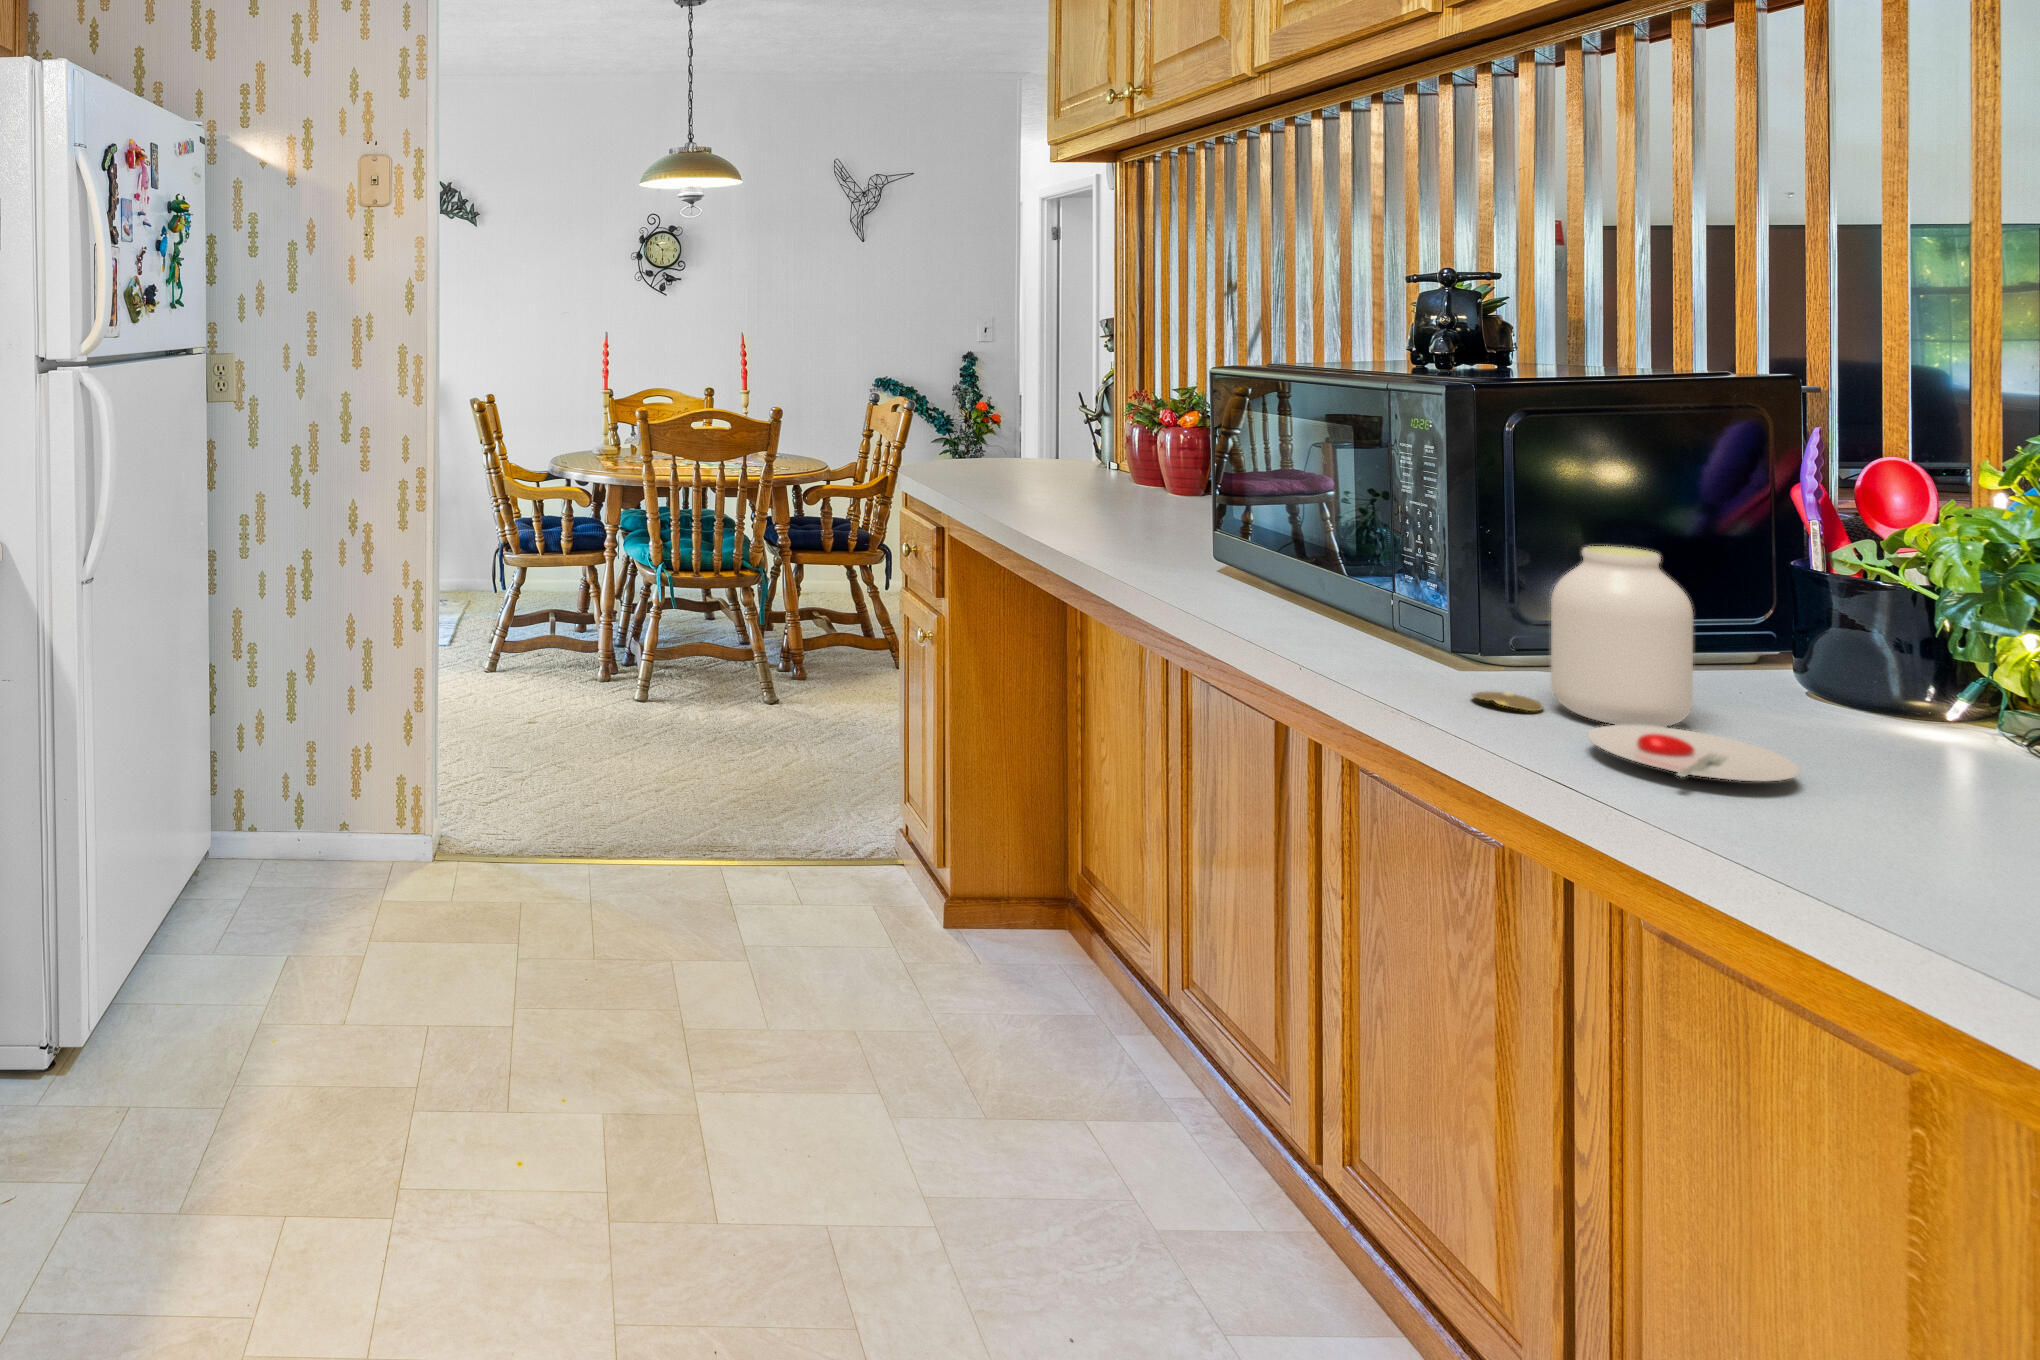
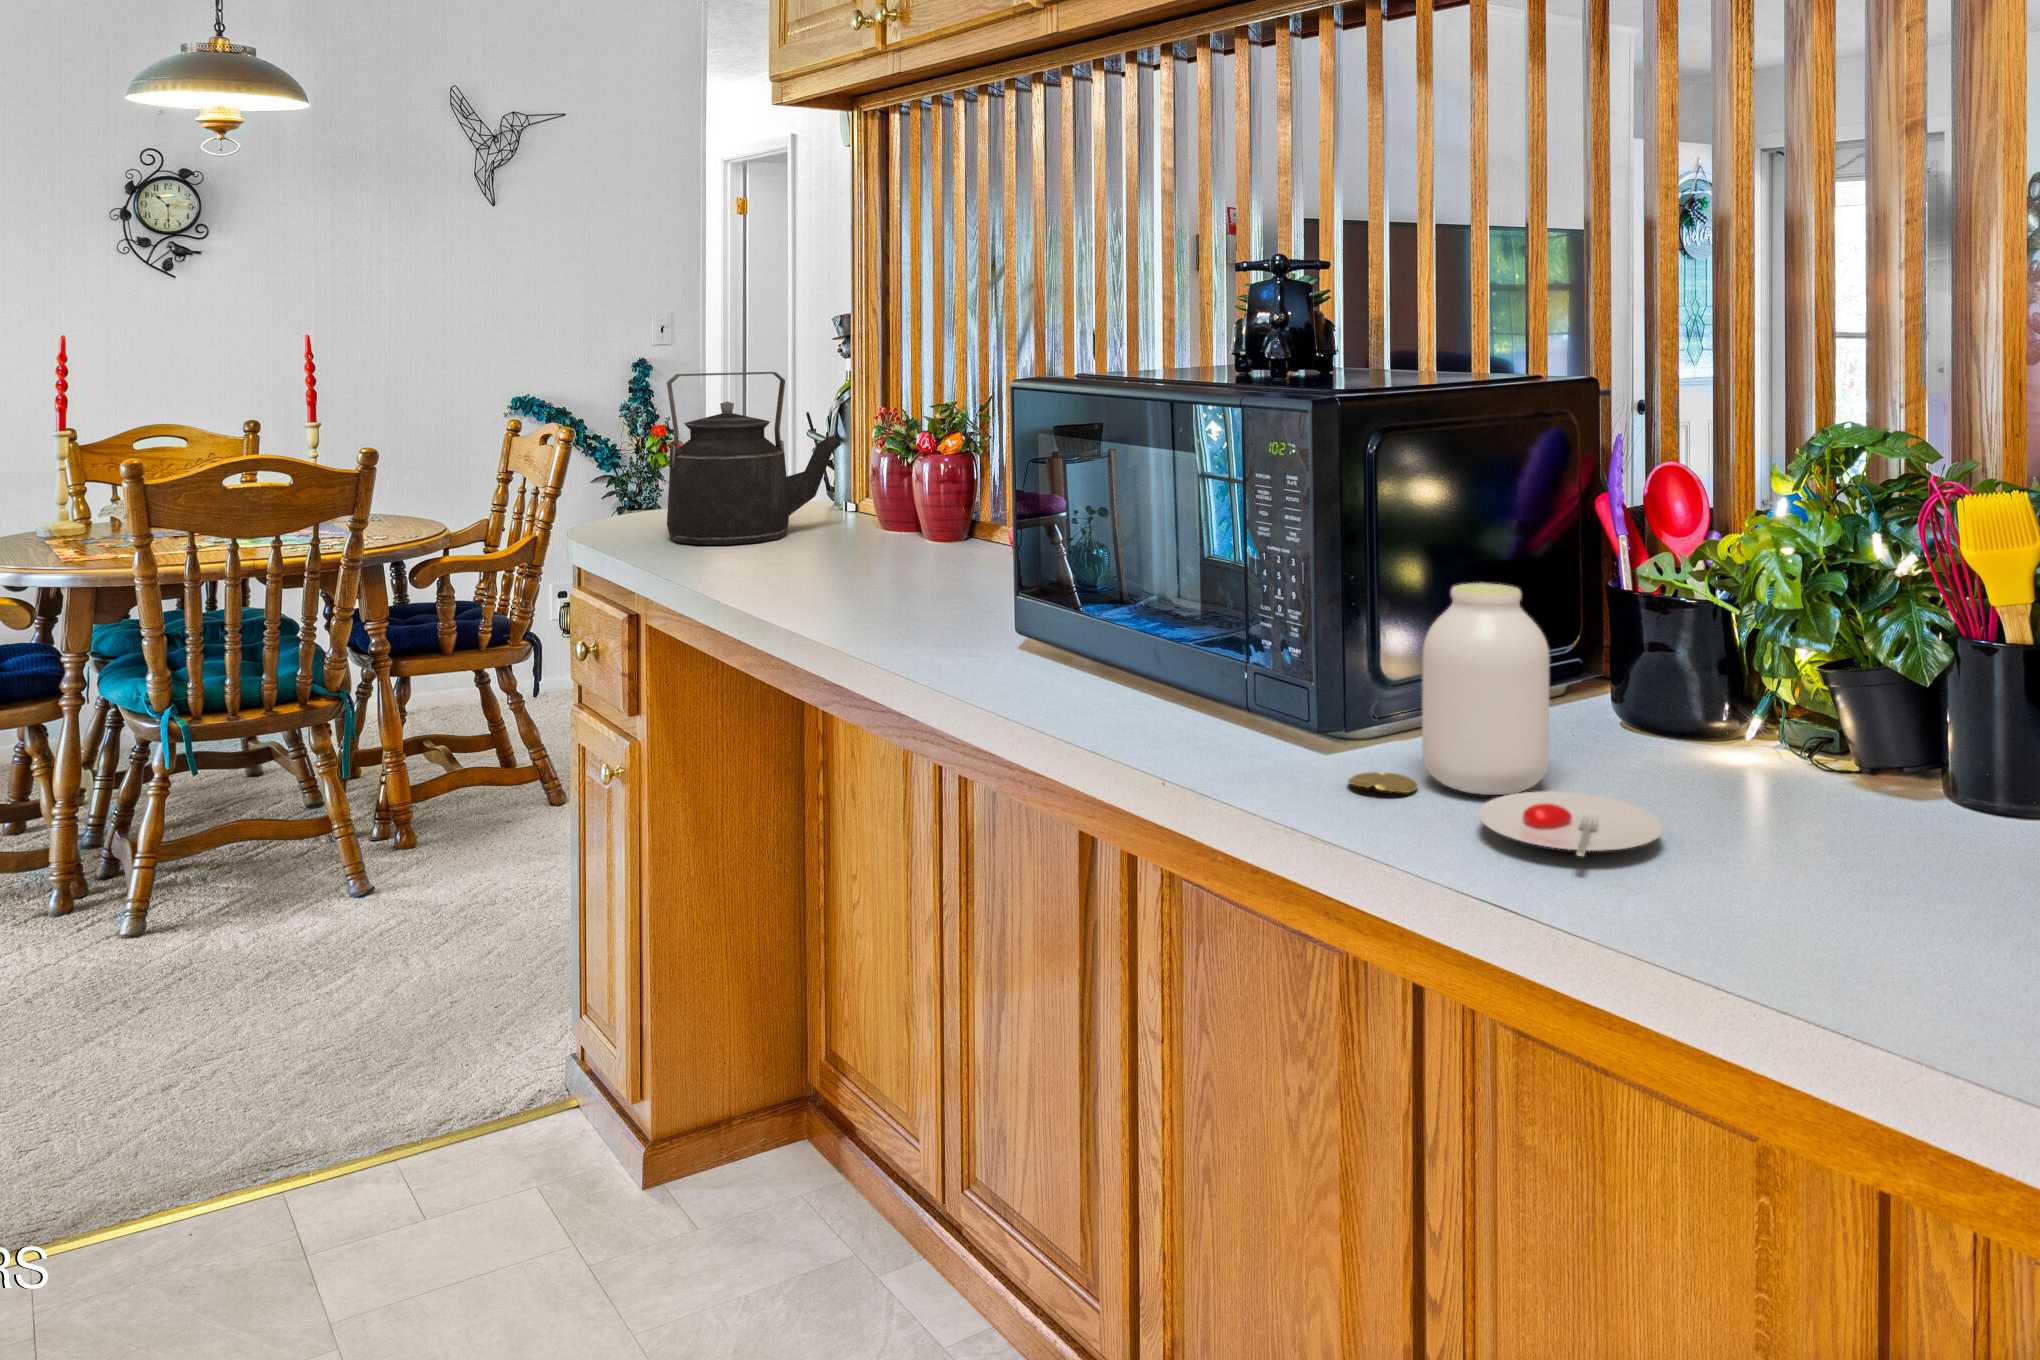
kettle: none [962,364,1095,486] -> present [667,372,841,545]

